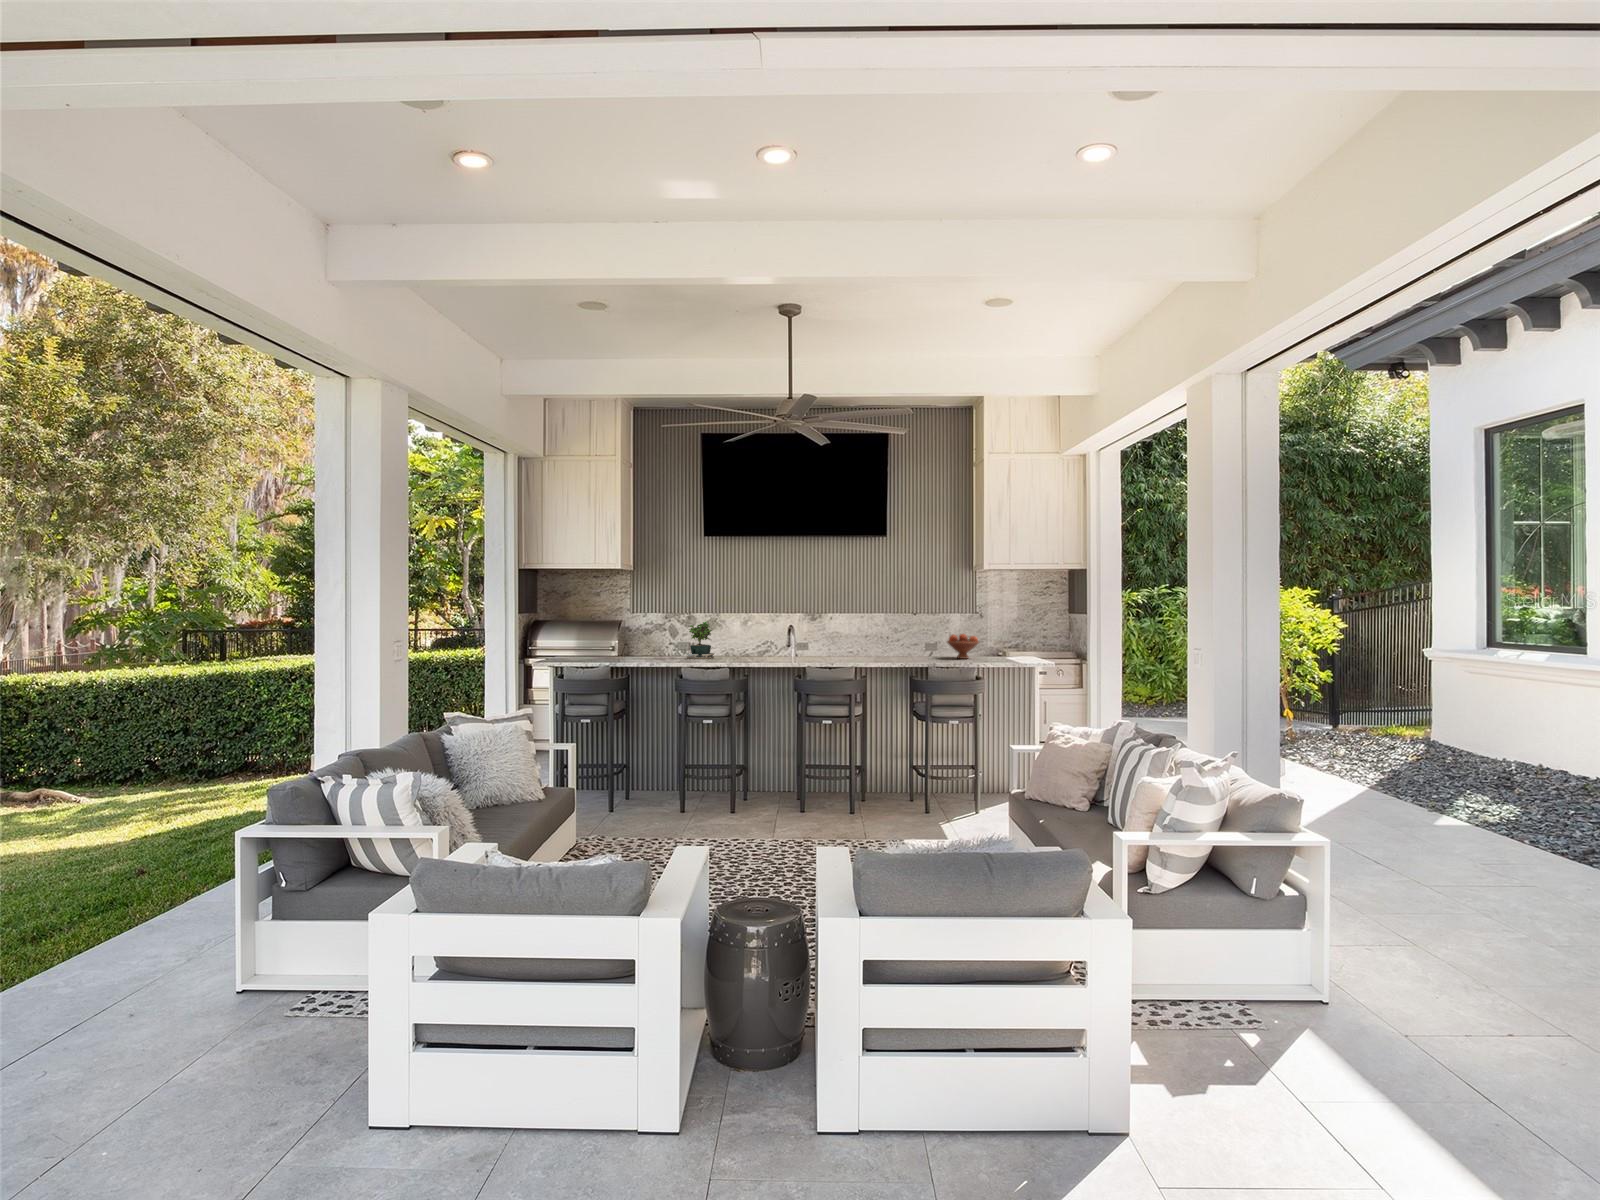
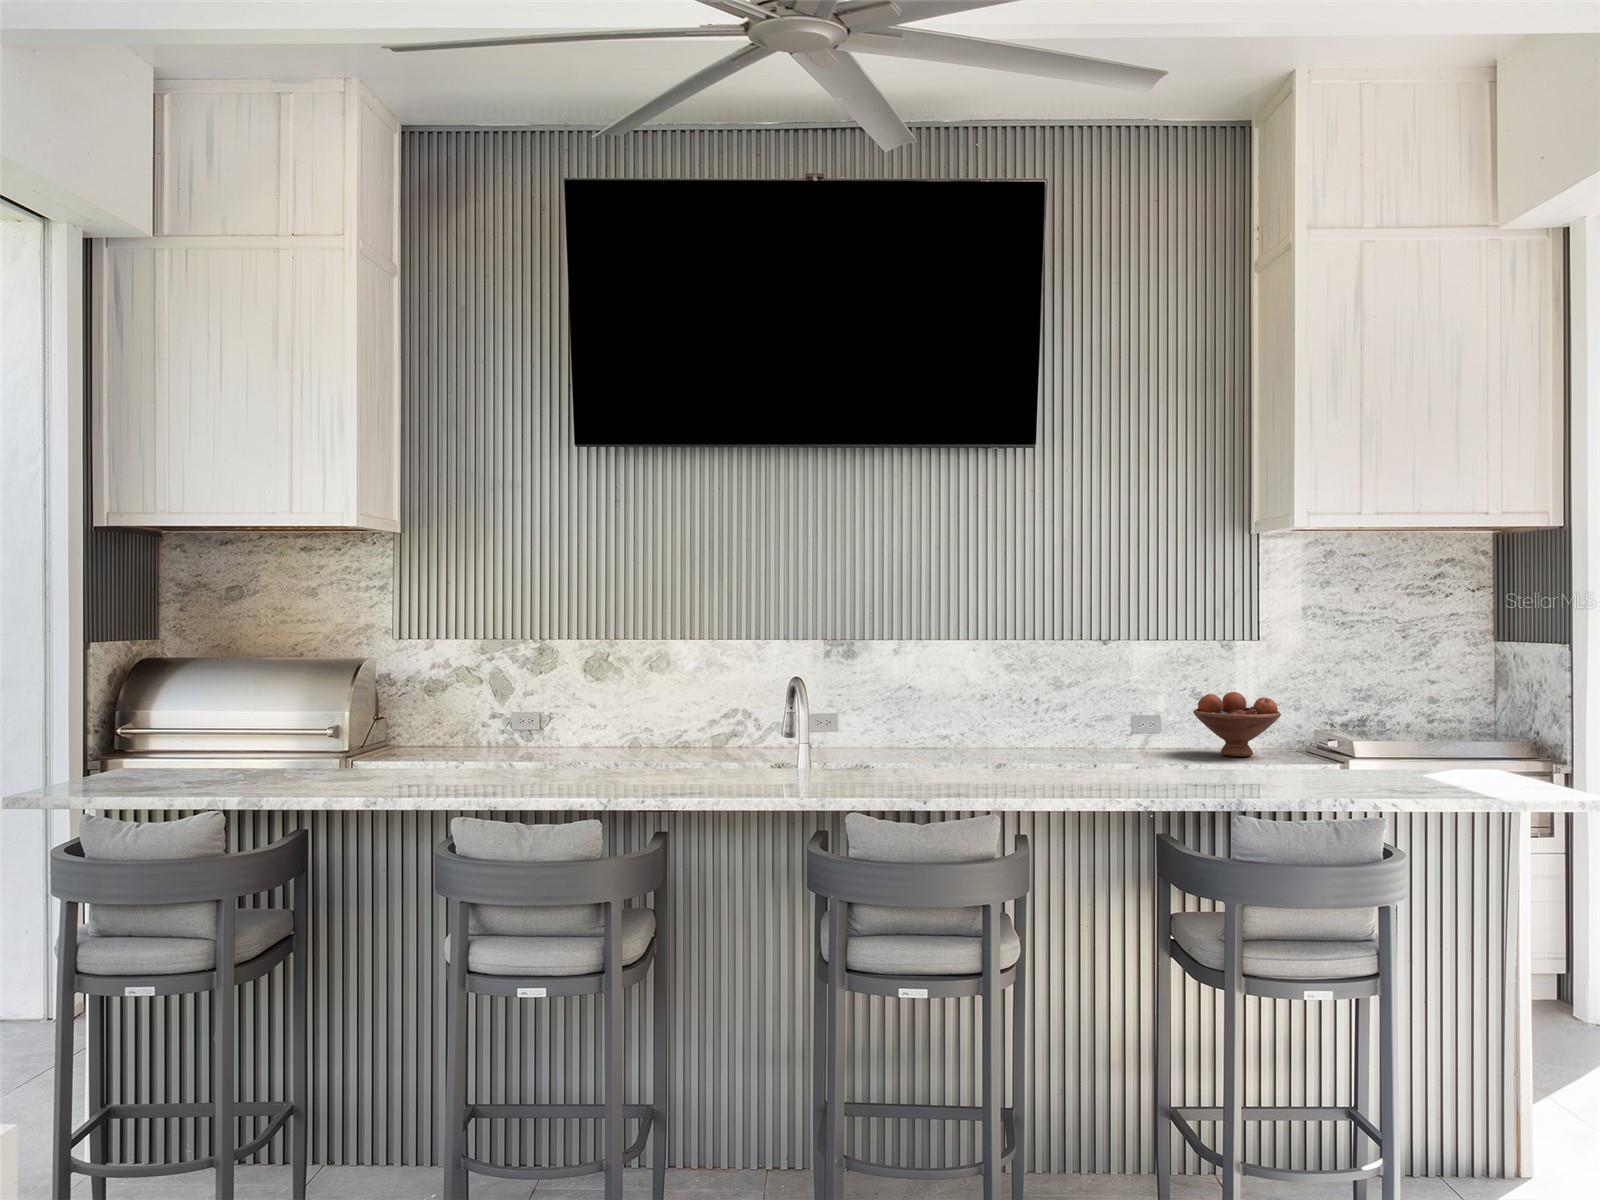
potted plant: present [687,621,714,659] -> none [527,660,600,763]

